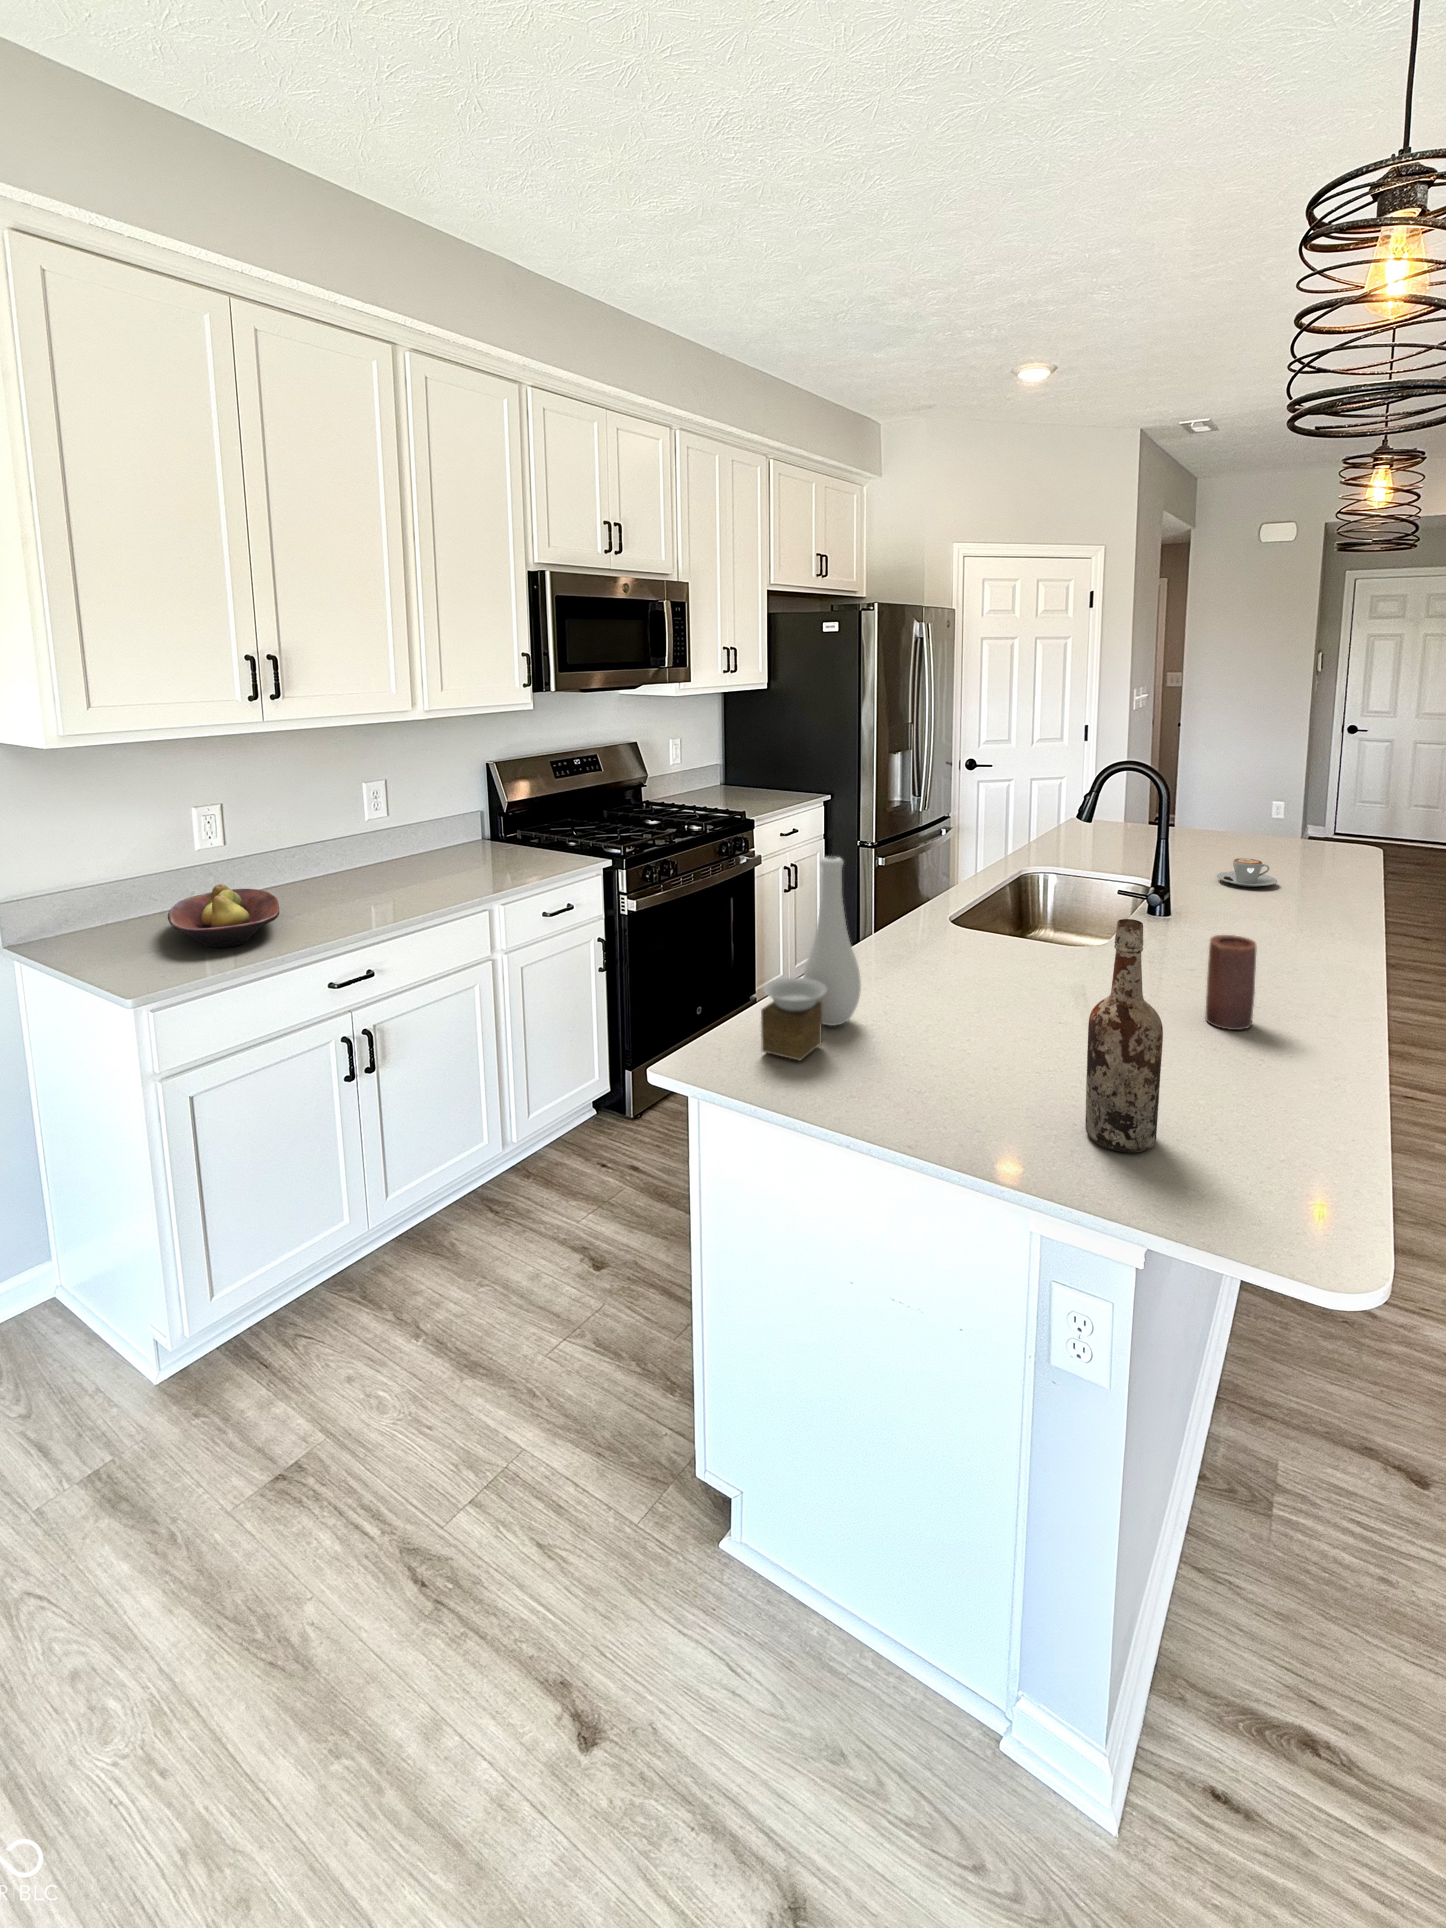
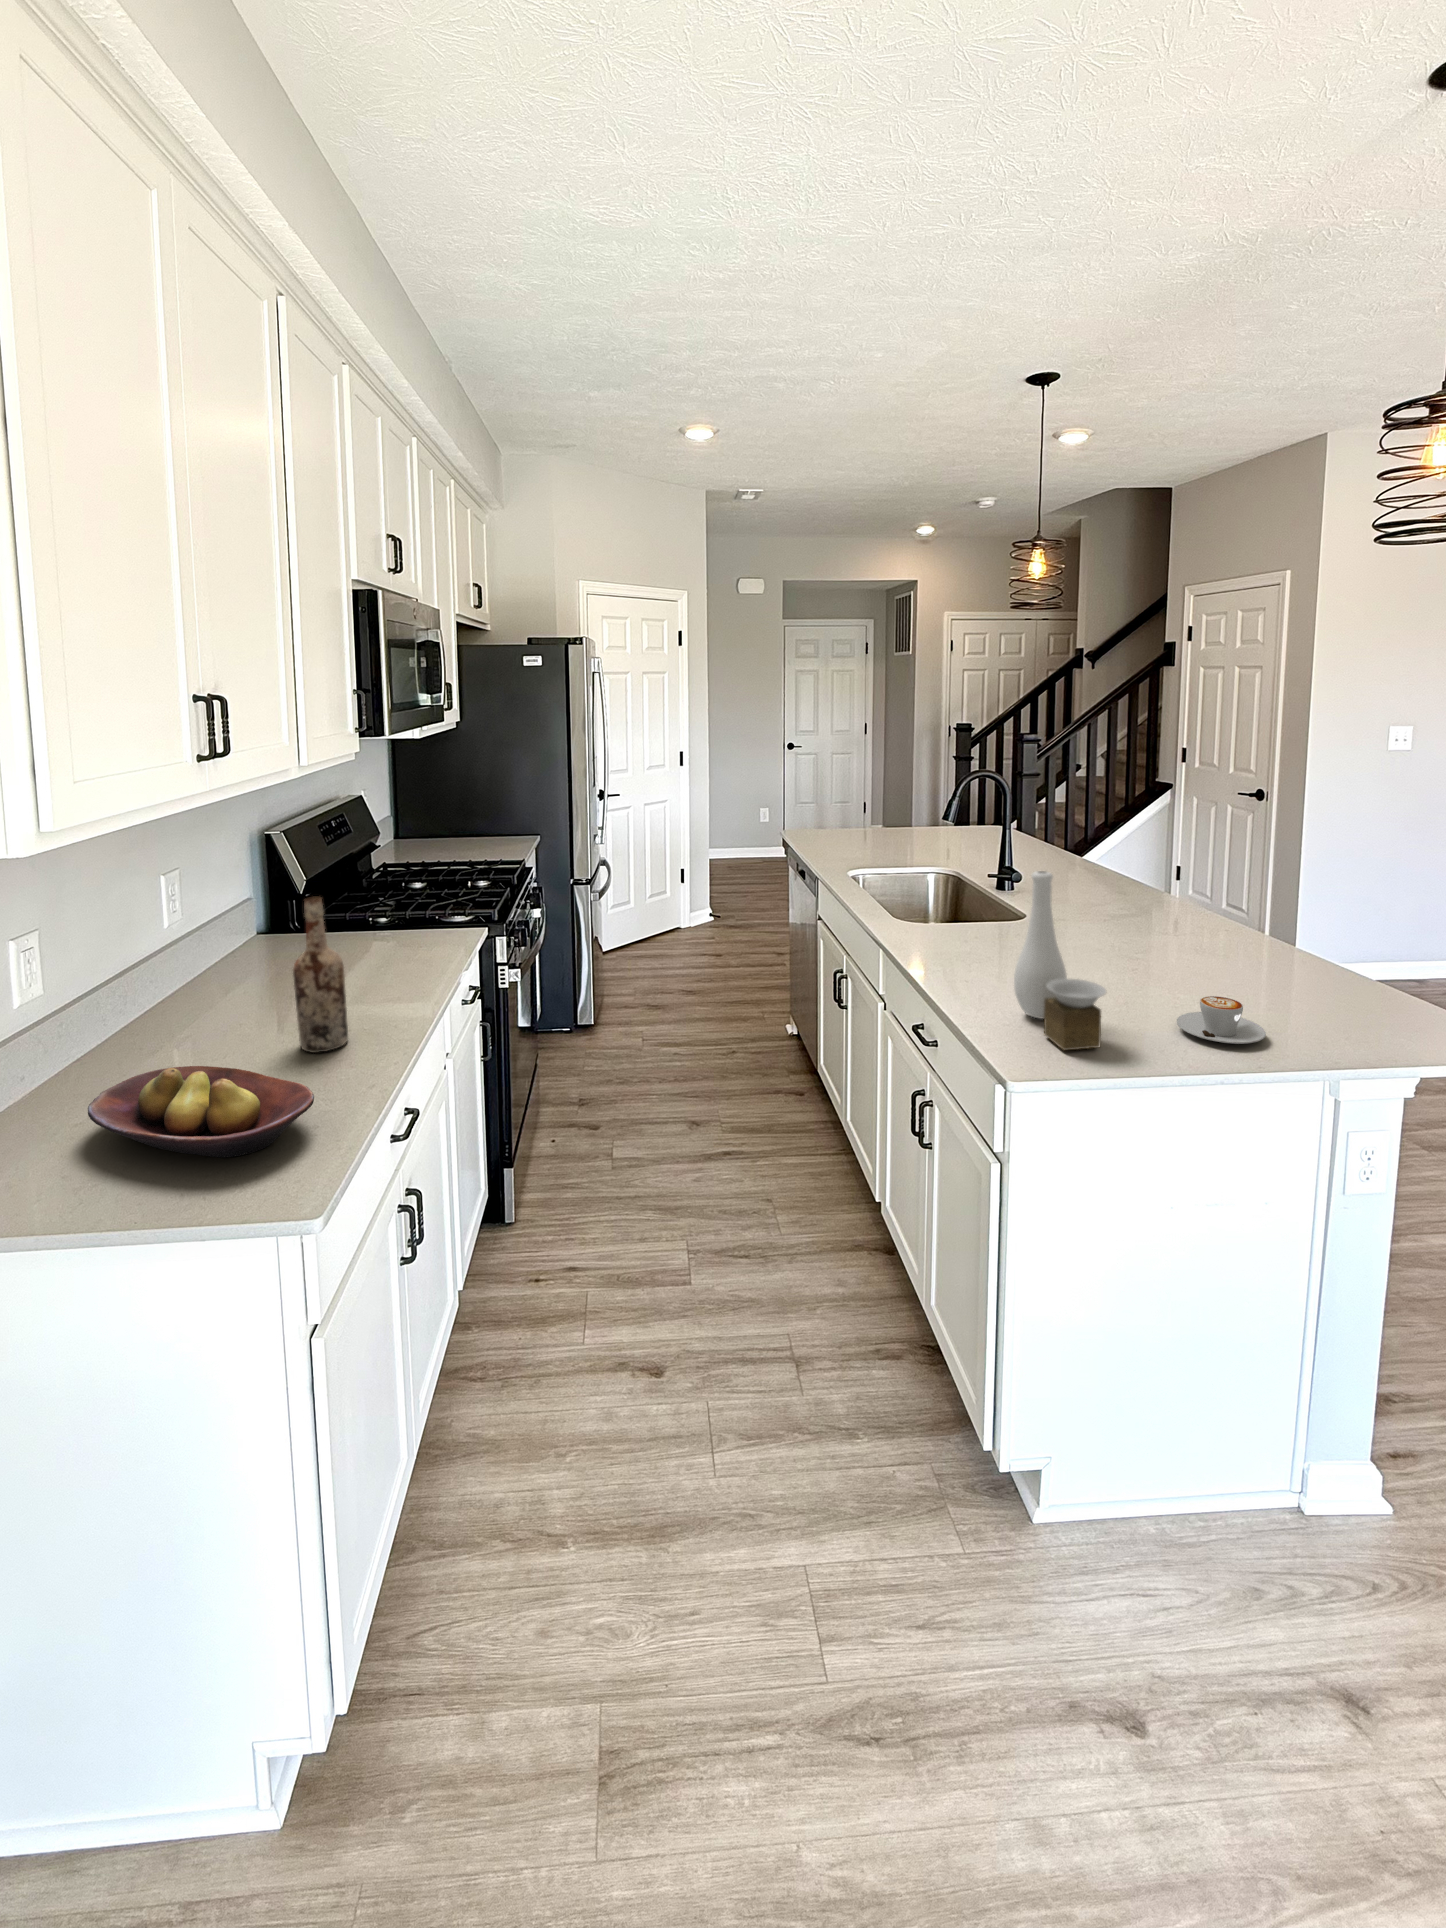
coffee cup: present [1217,858,1277,887] -> present [1177,996,1266,1044]
wine bottle: present [1085,919,1163,1153] -> present [293,896,348,1053]
candle: present [1205,935,1257,1030] -> none [1191,885,1228,951]

